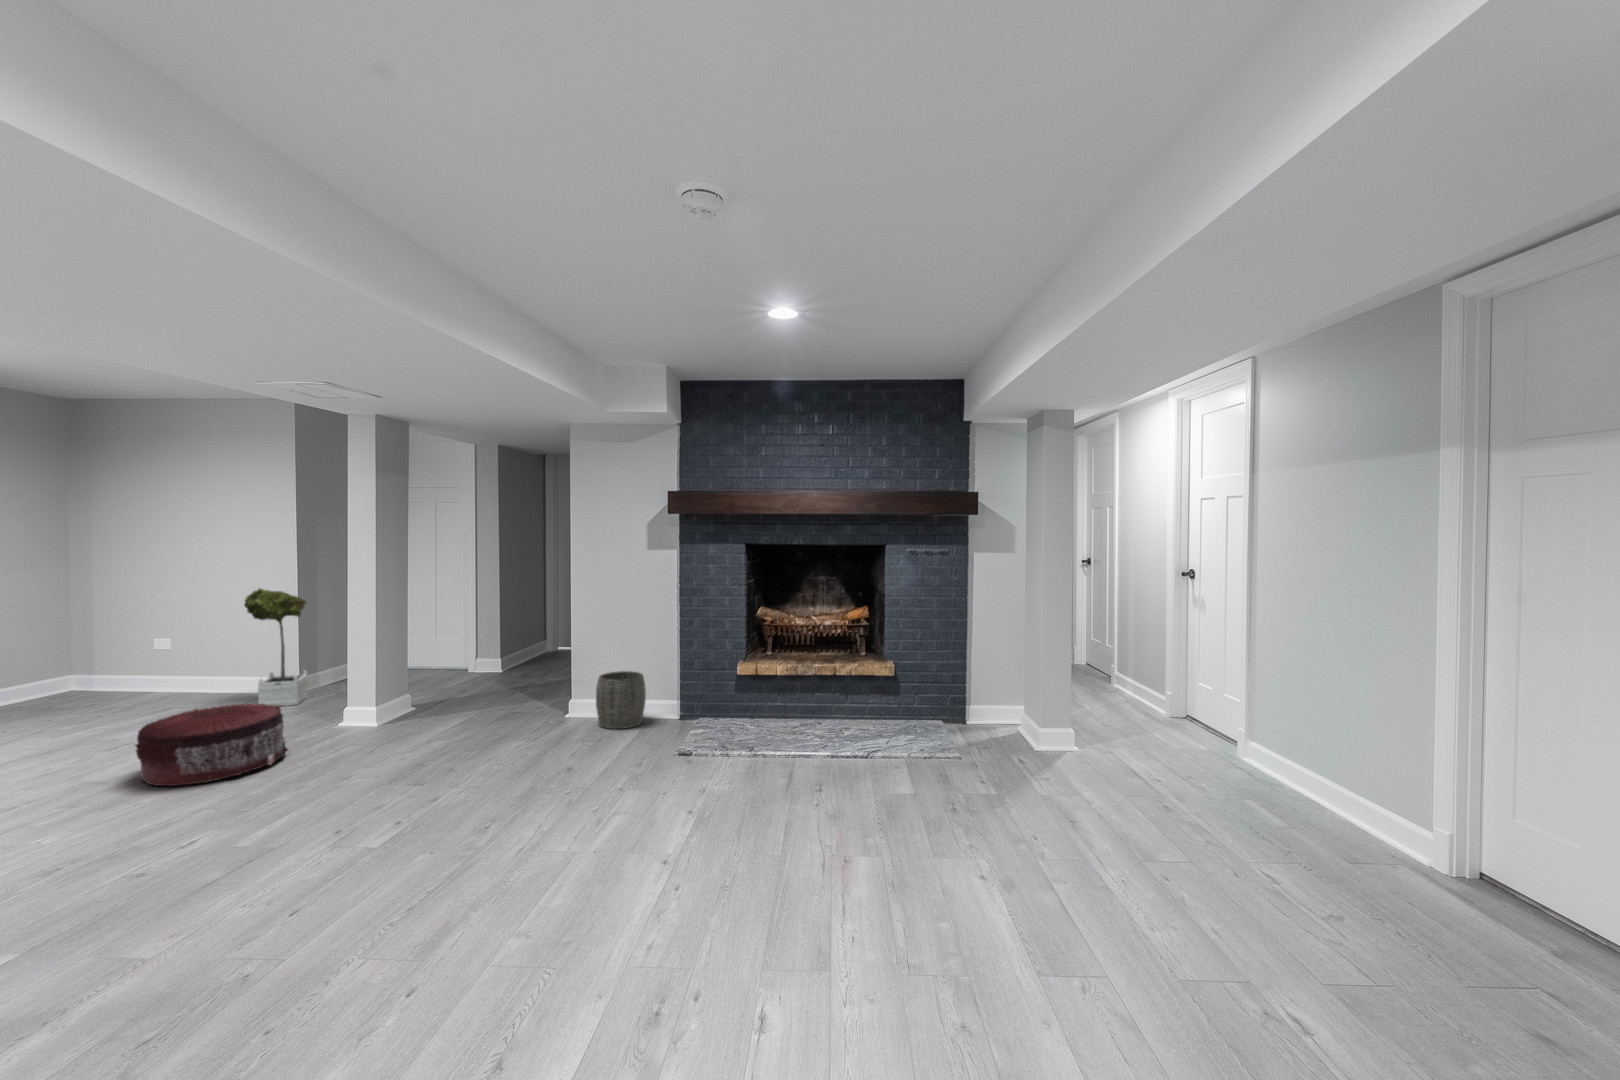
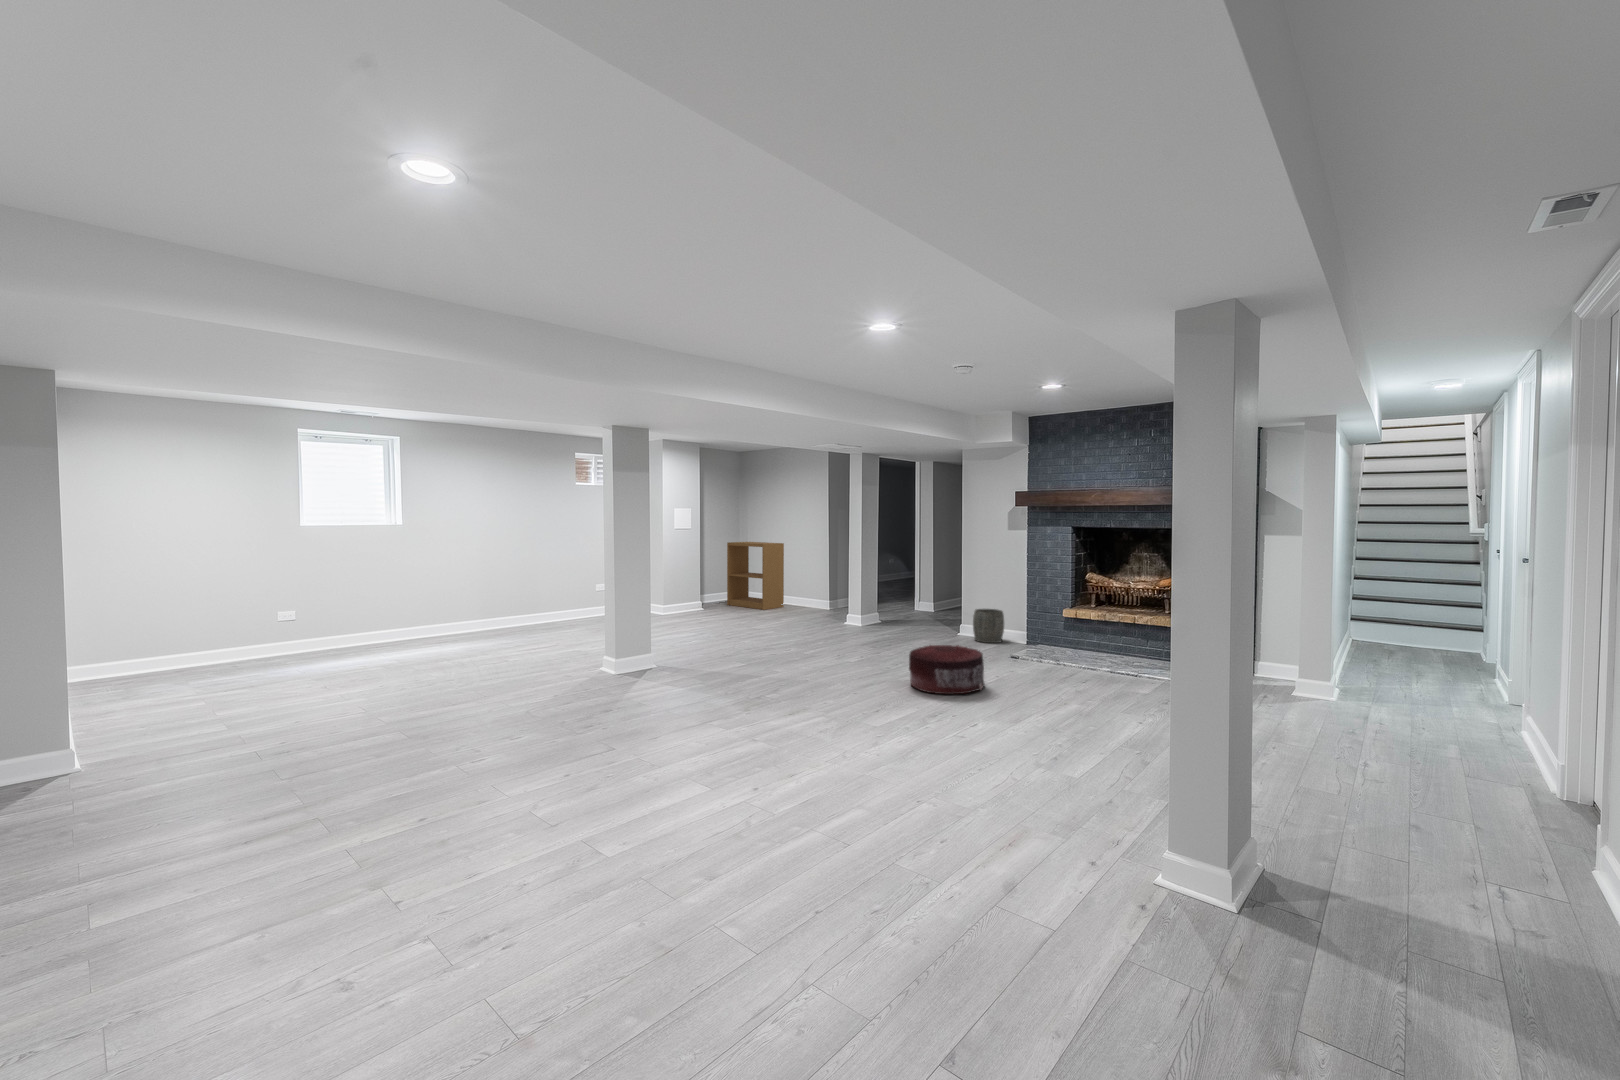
bookshelf: none [30,577,192,714] -> present [727,542,784,610]
potted tree: present [244,588,308,706] -> none [805,549,832,614]
pouf: present [136,703,288,786] -> present [909,645,985,694]

